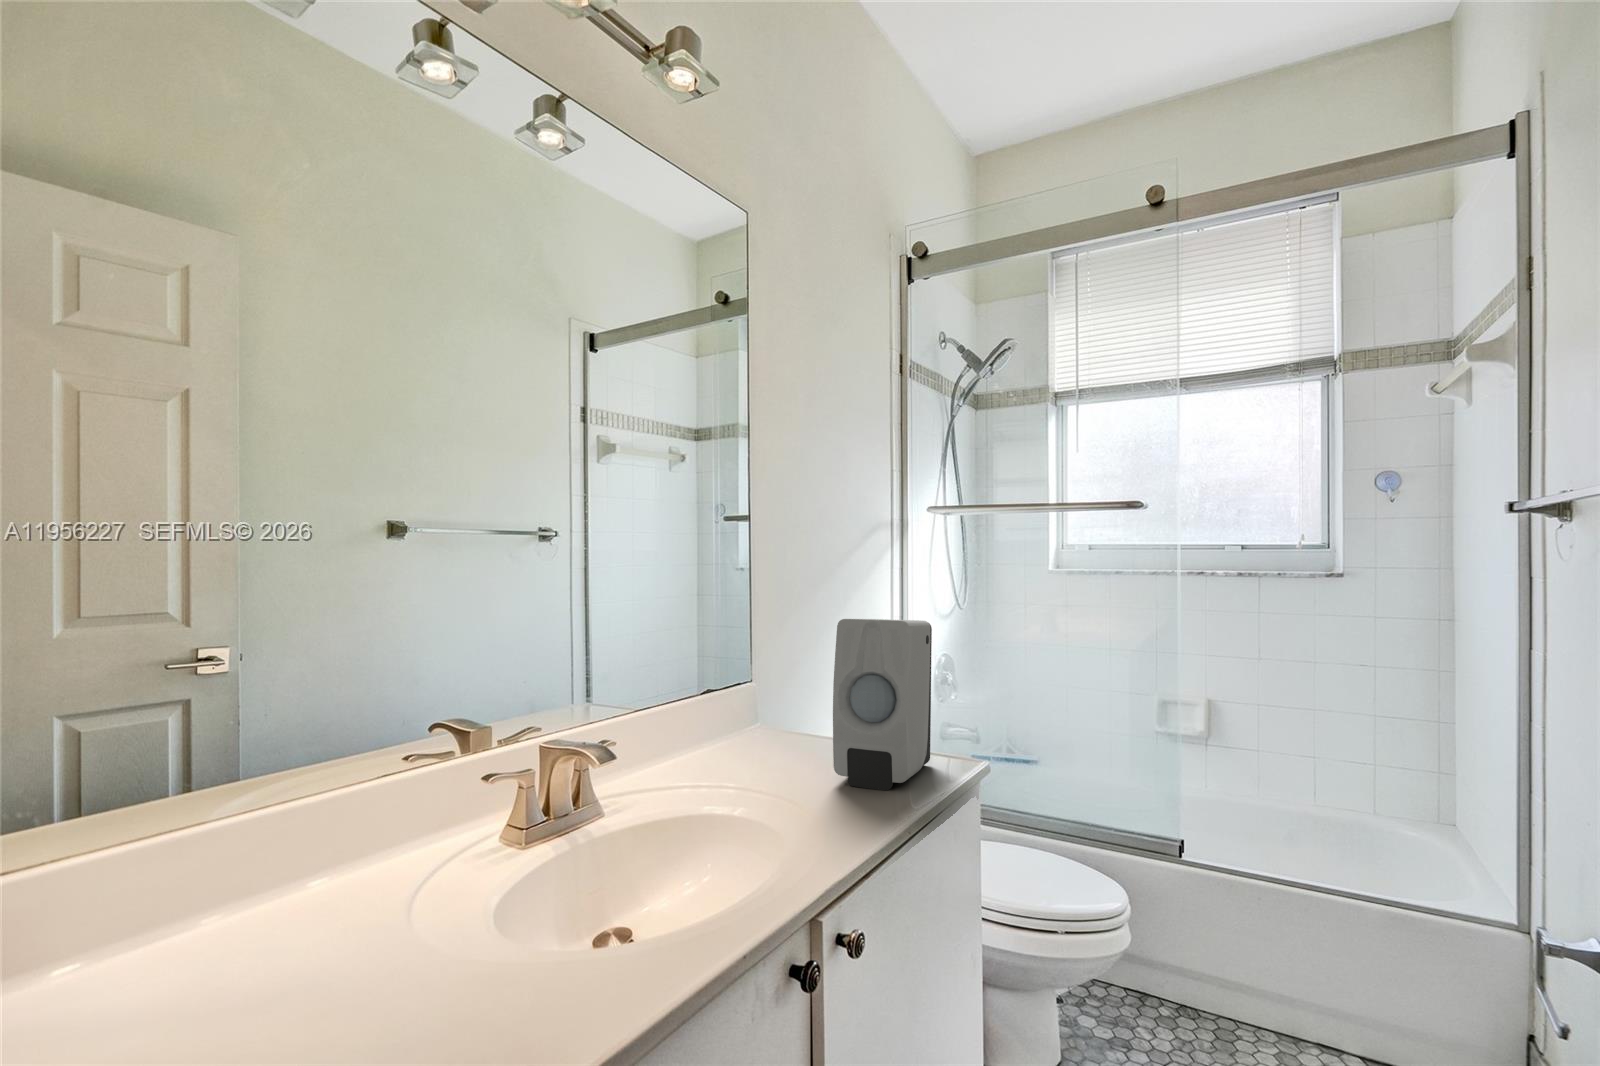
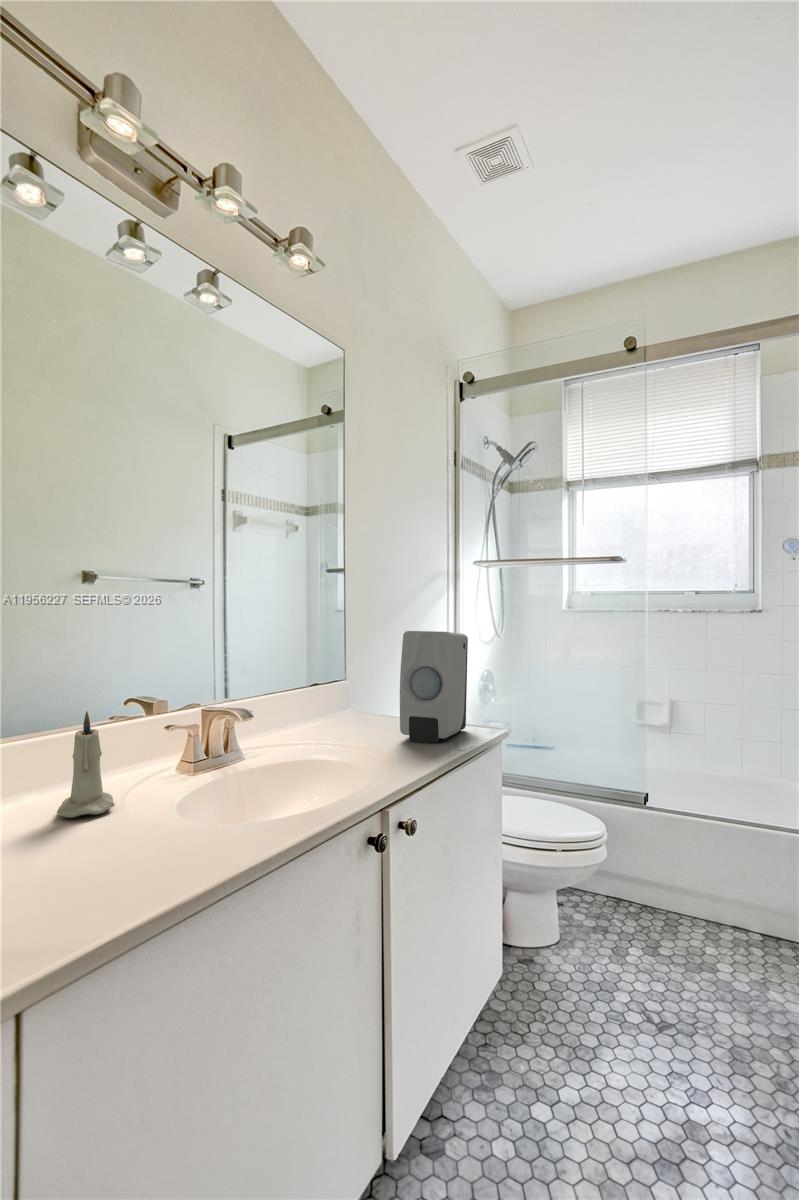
candle: none [289,768,385,947] -> present [57,712,114,818]

